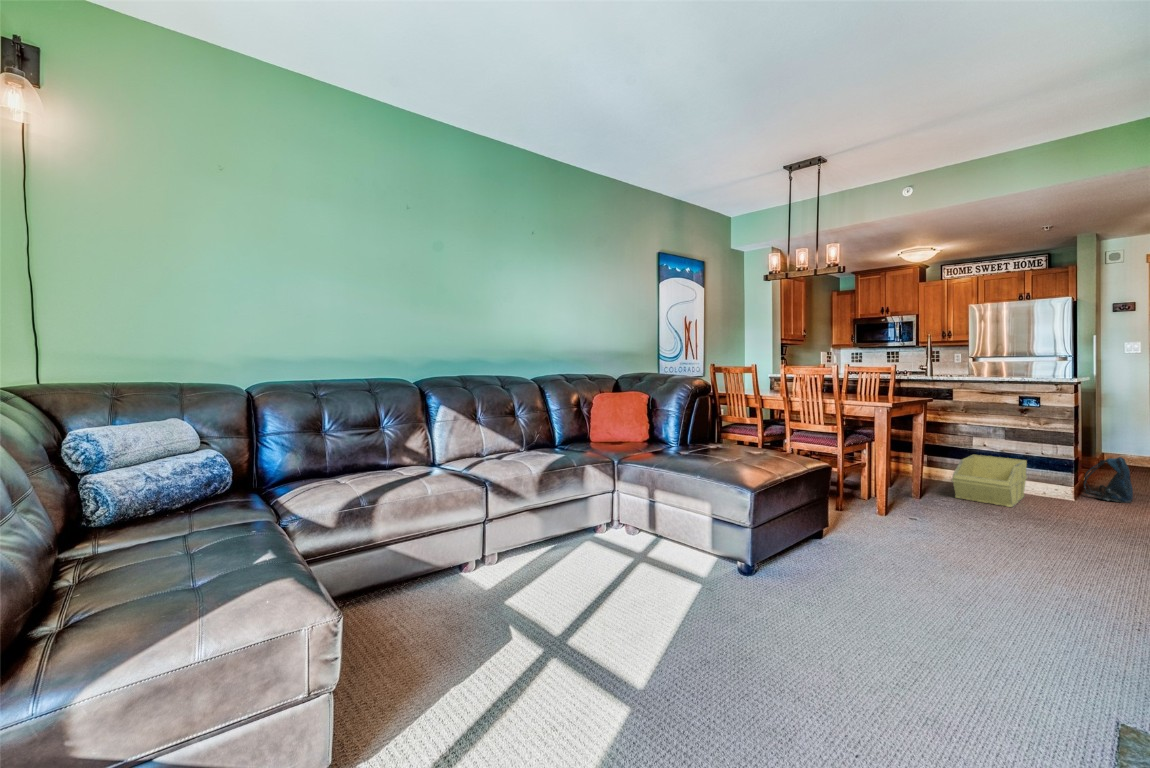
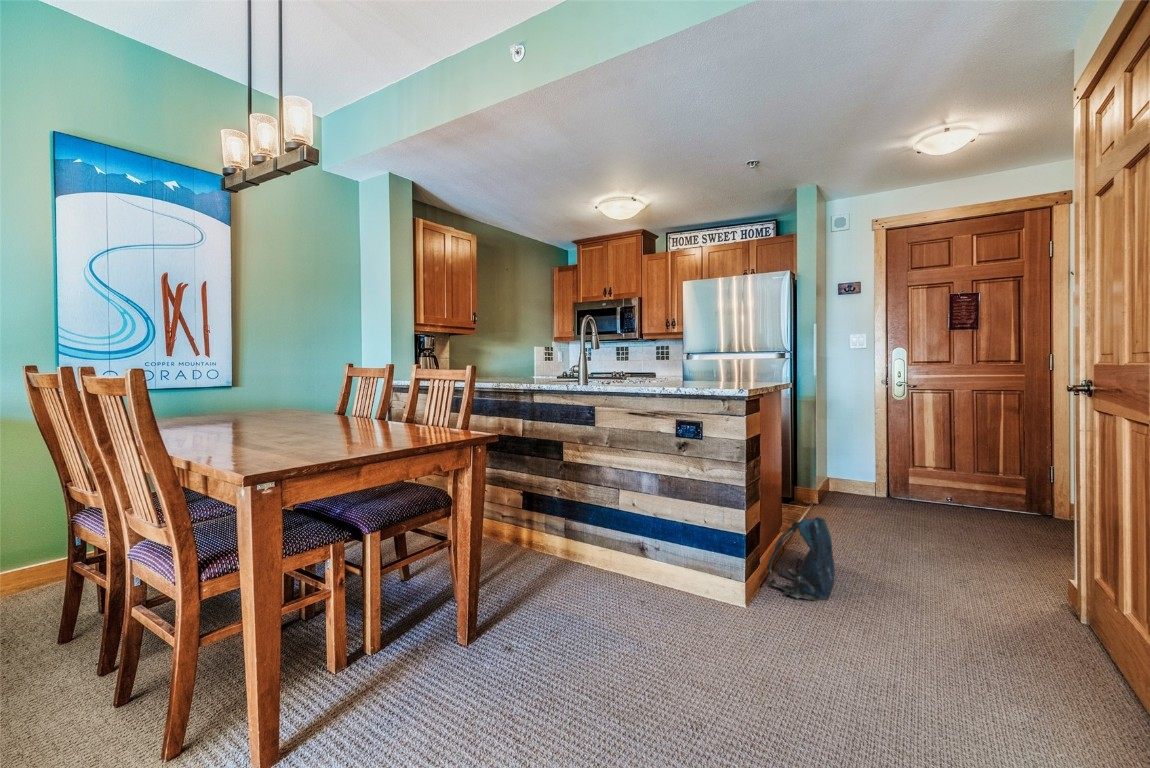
storage bin: present [952,455,1027,507] -> none [542,522,685,648]

